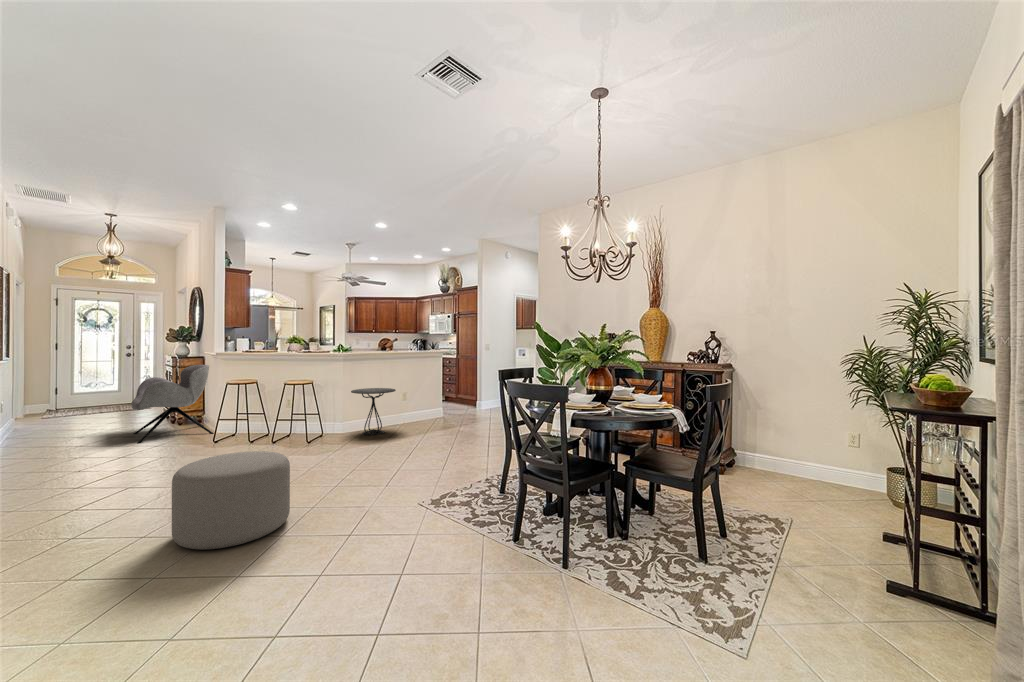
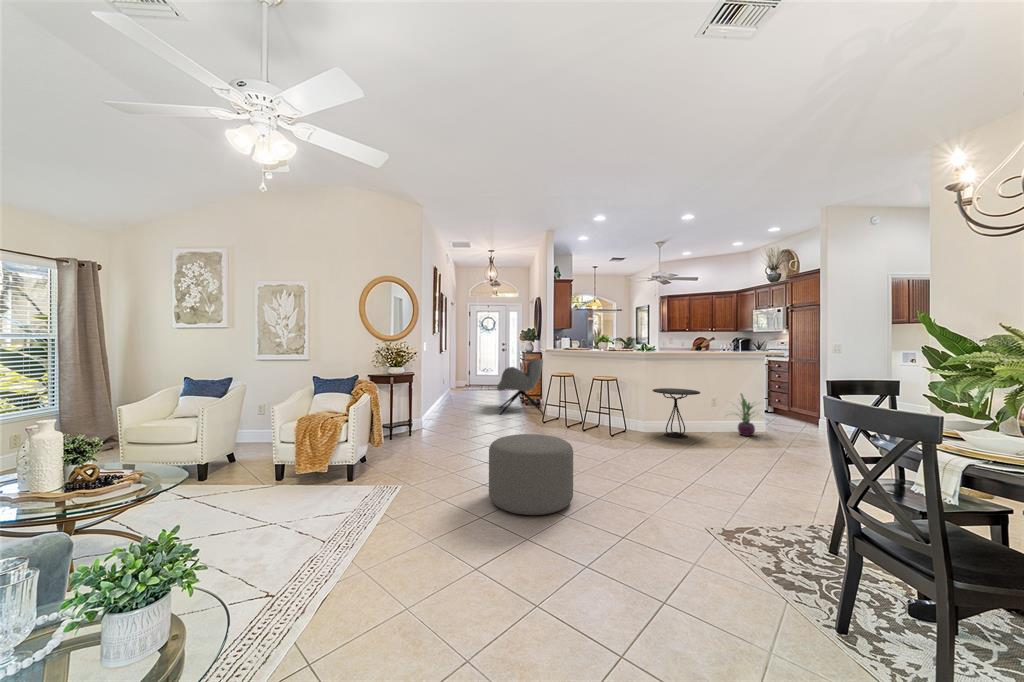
decorative plant: none [413,388,448,424] -> present [736,394,760,436]

